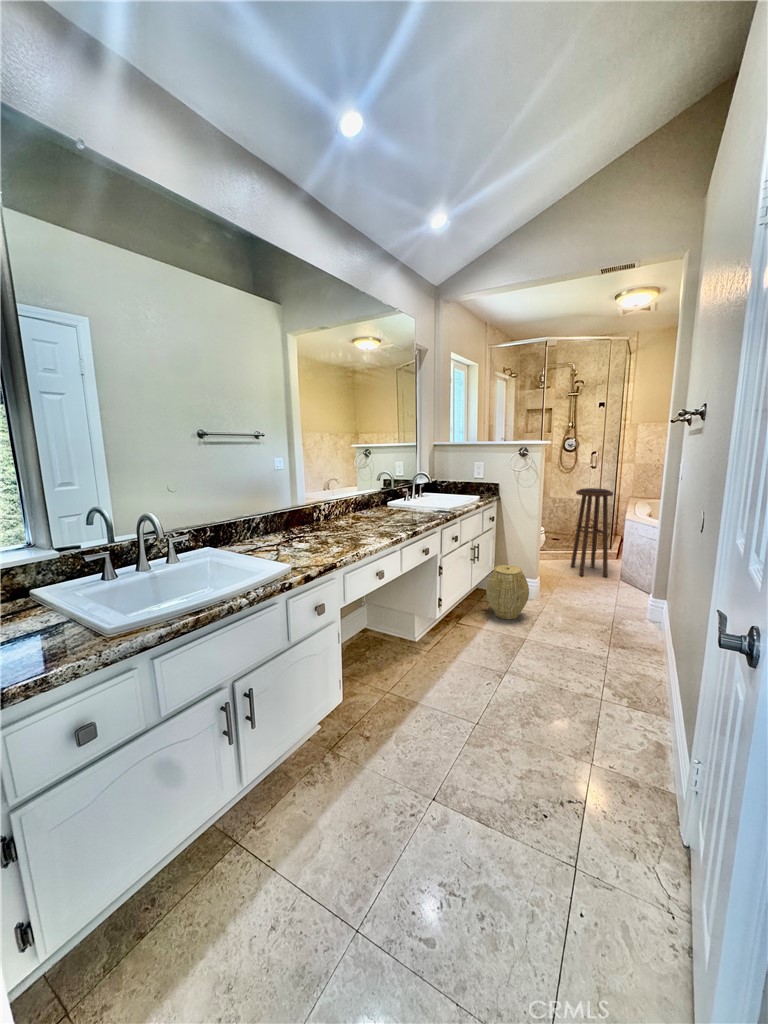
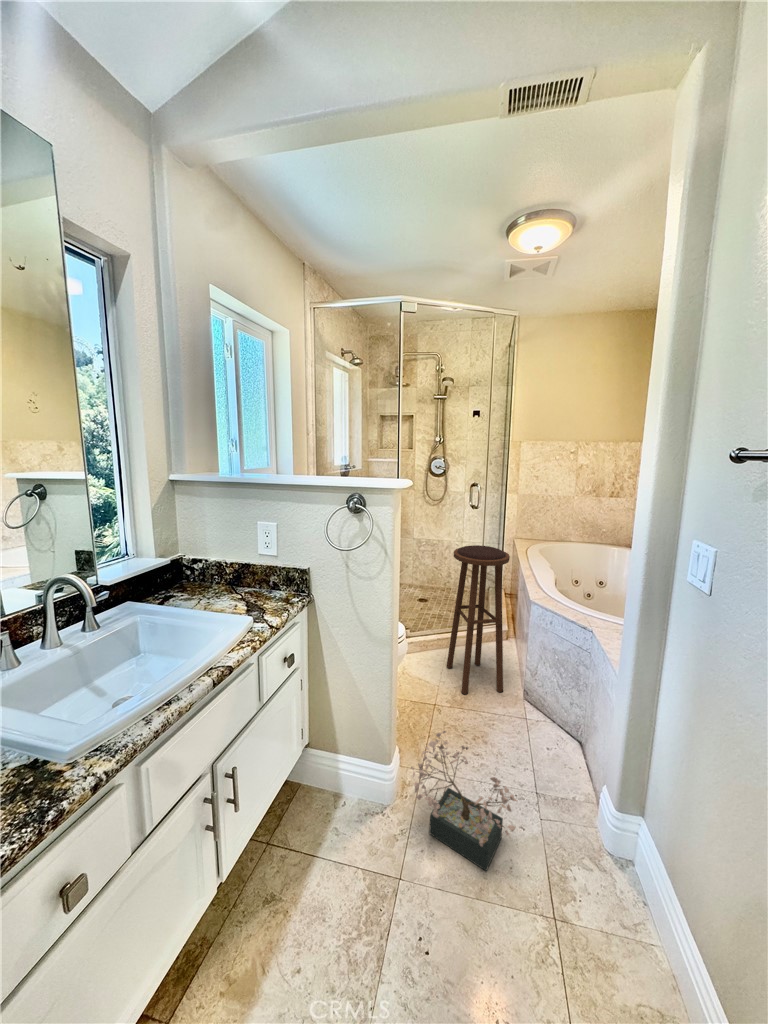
woven basket: present [486,565,529,619] -> none [268,779,372,939]
decorative plant: none [547,565,601,617] -> present [411,731,517,871]

